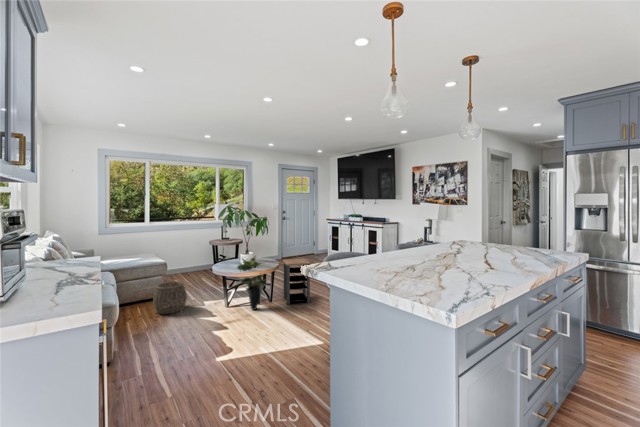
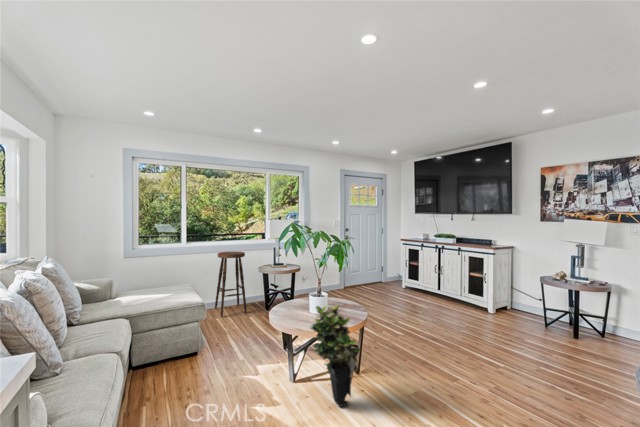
bar stool: none [177,230,202,277] -> present [215,252,247,317]
side table: present [283,259,311,305] -> none [378,308,433,394]
woven basket: present [153,282,187,314] -> none [172,344,227,408]

